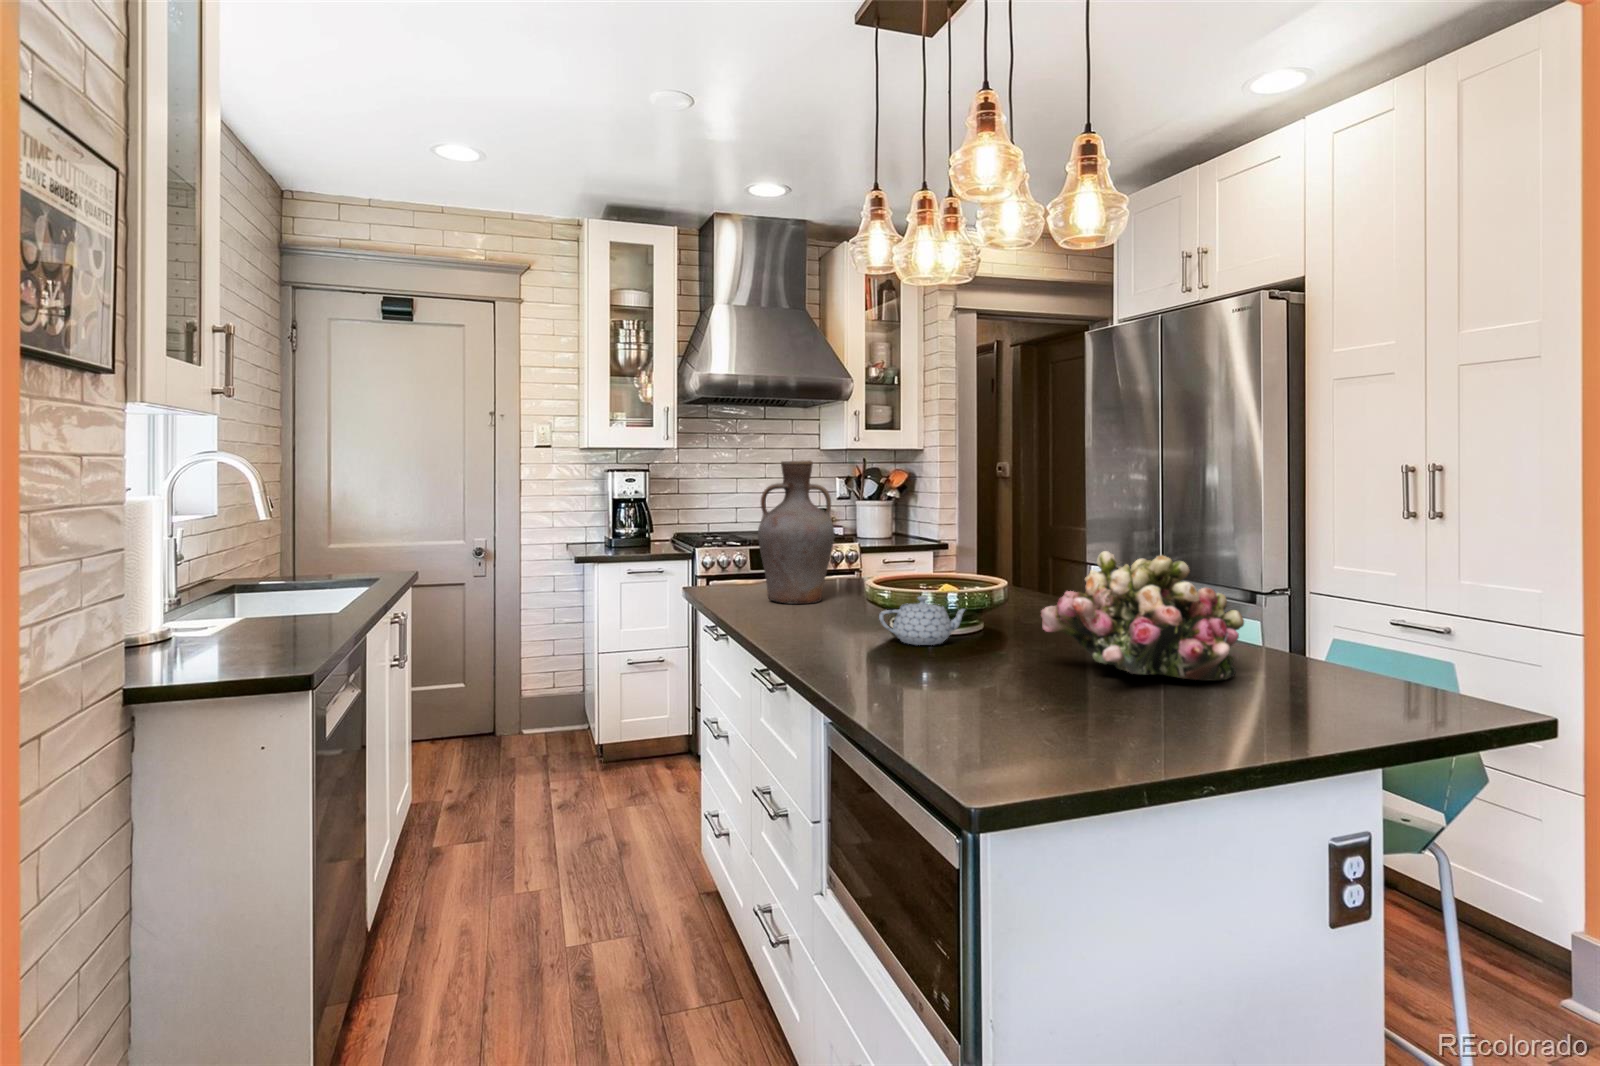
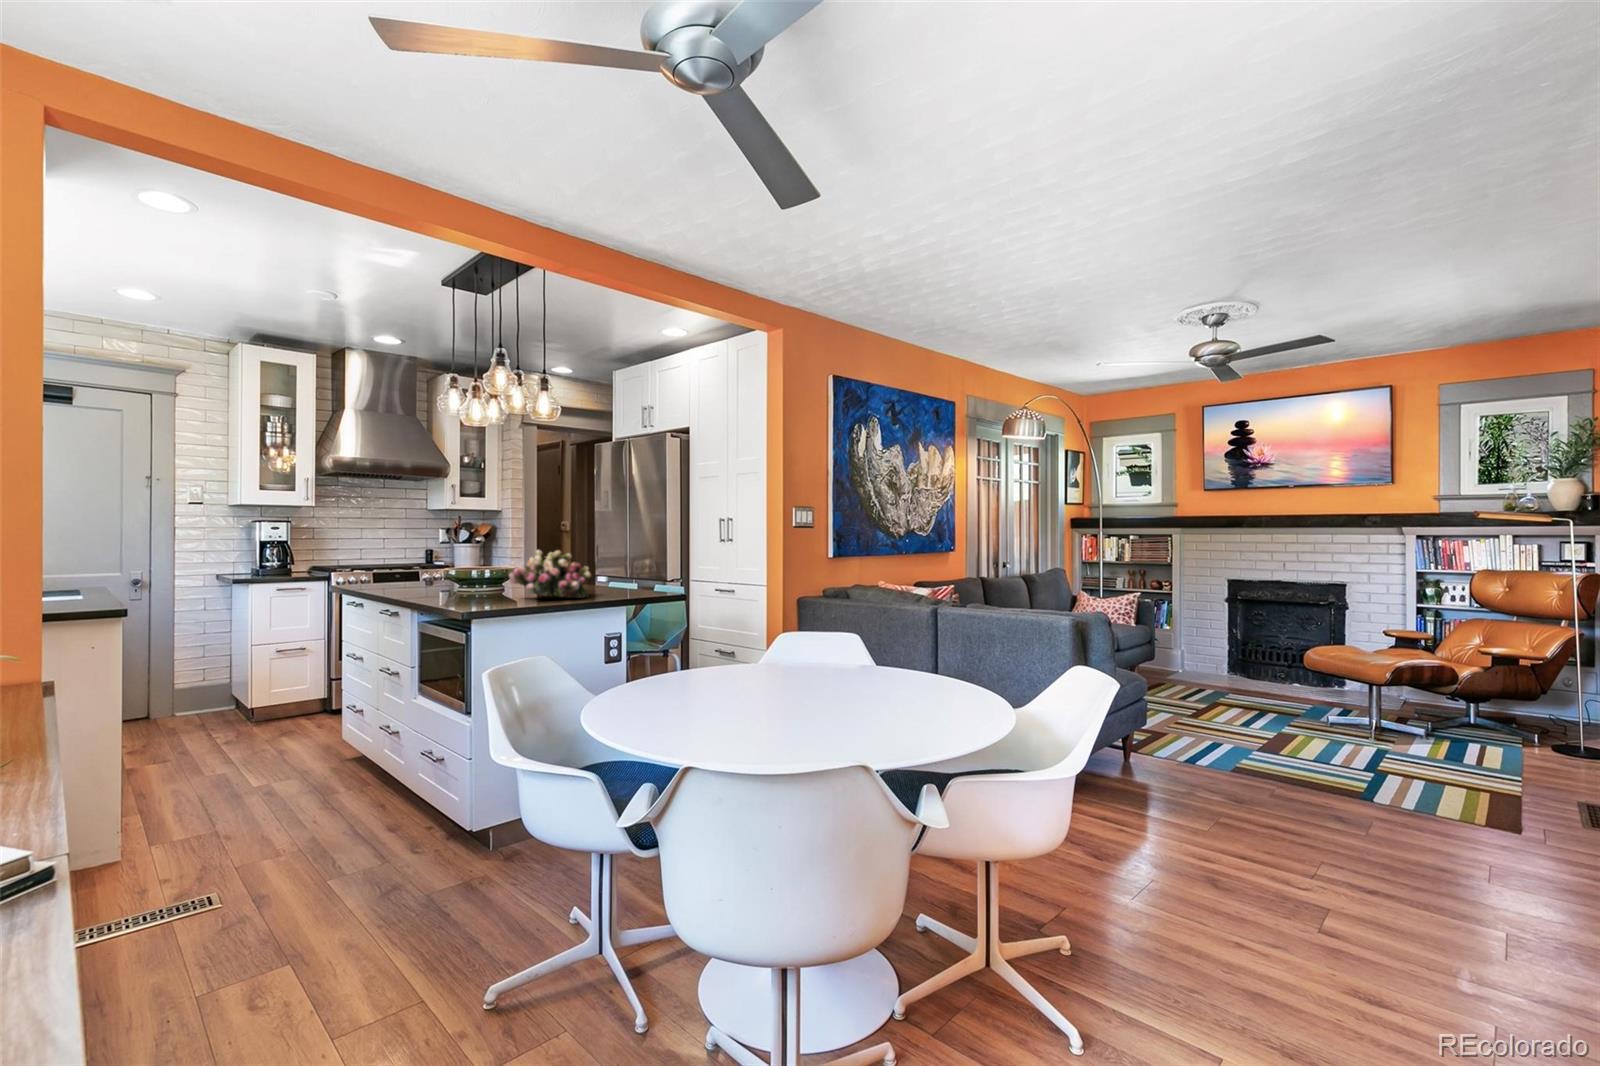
vase: present [758,460,835,604] -> none [375,513,423,591]
teapot: present [879,596,965,645] -> none [439,575,487,597]

